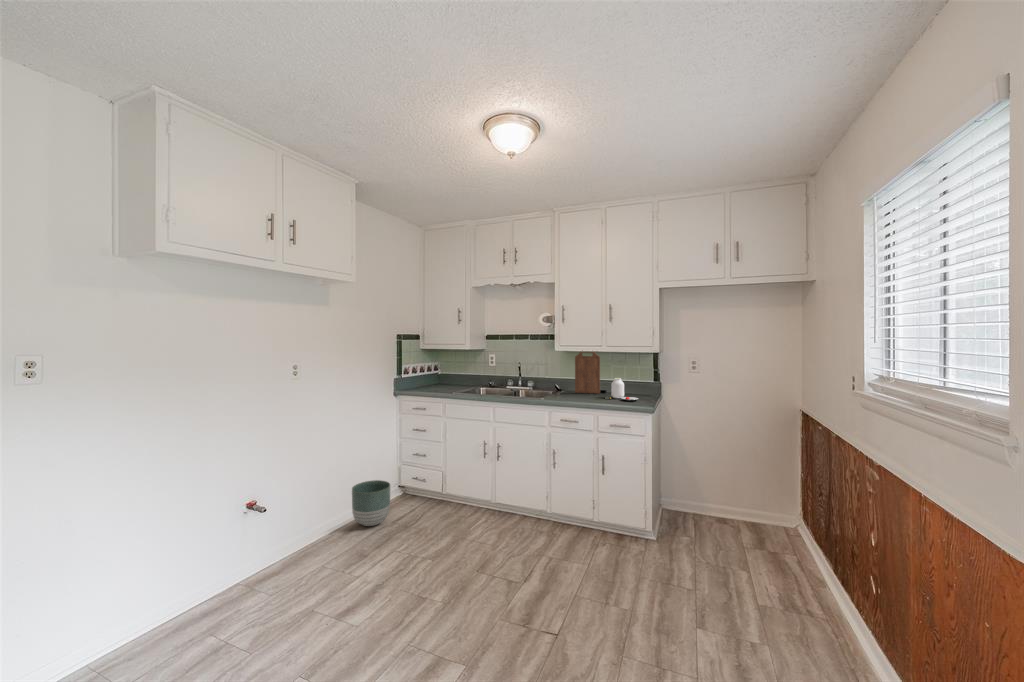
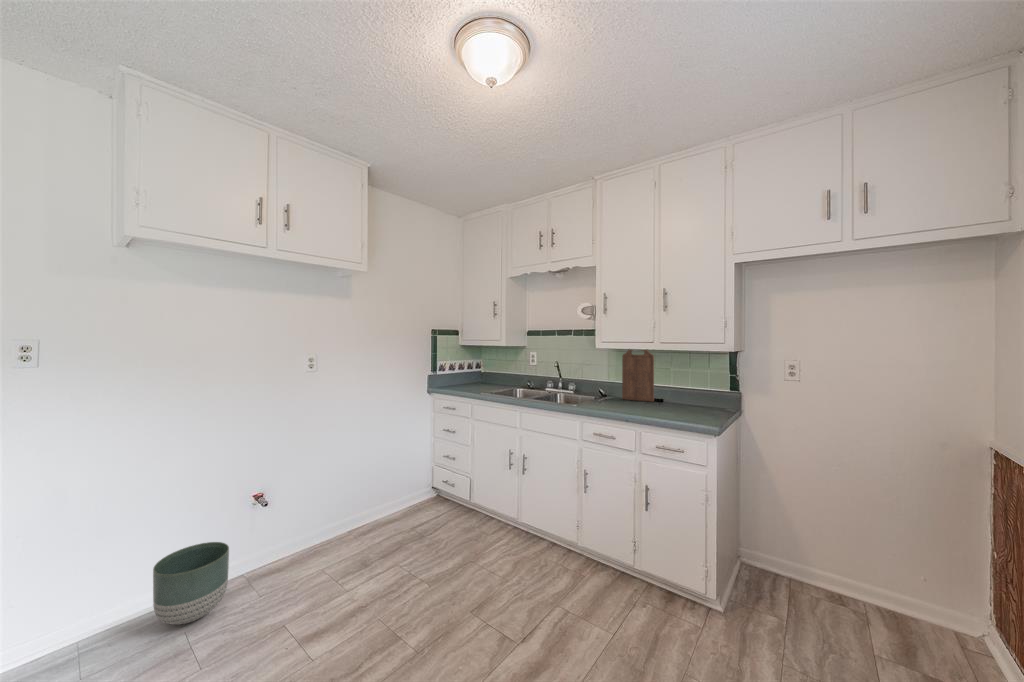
jar: present [611,378,638,400] -> none [656,383,702,414]
planter: present [352,480,390,526] -> present [153,542,229,625]

